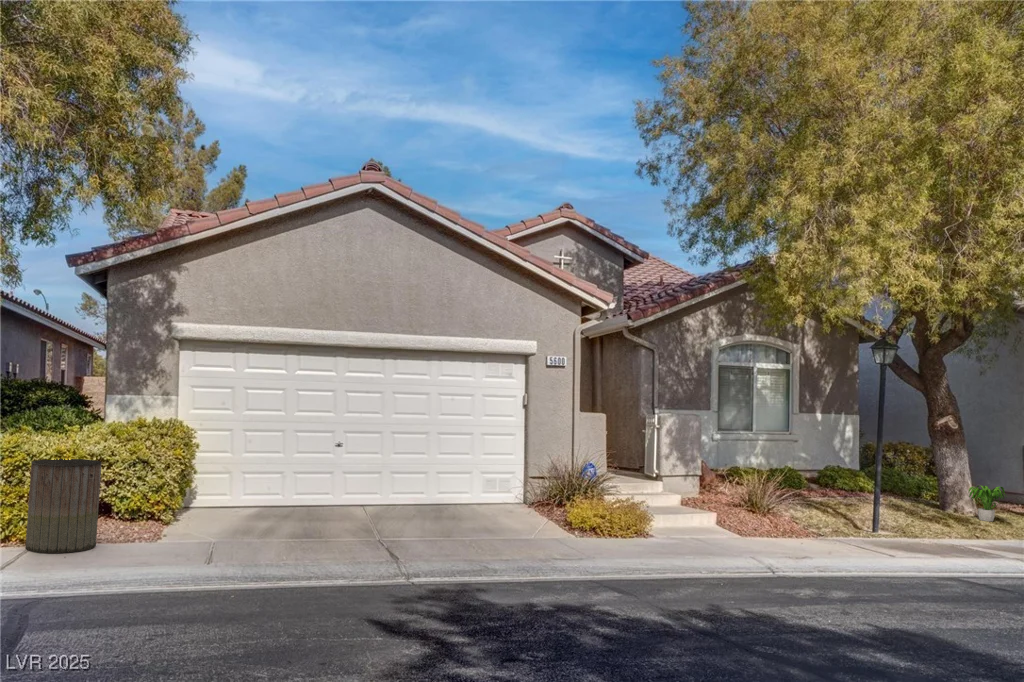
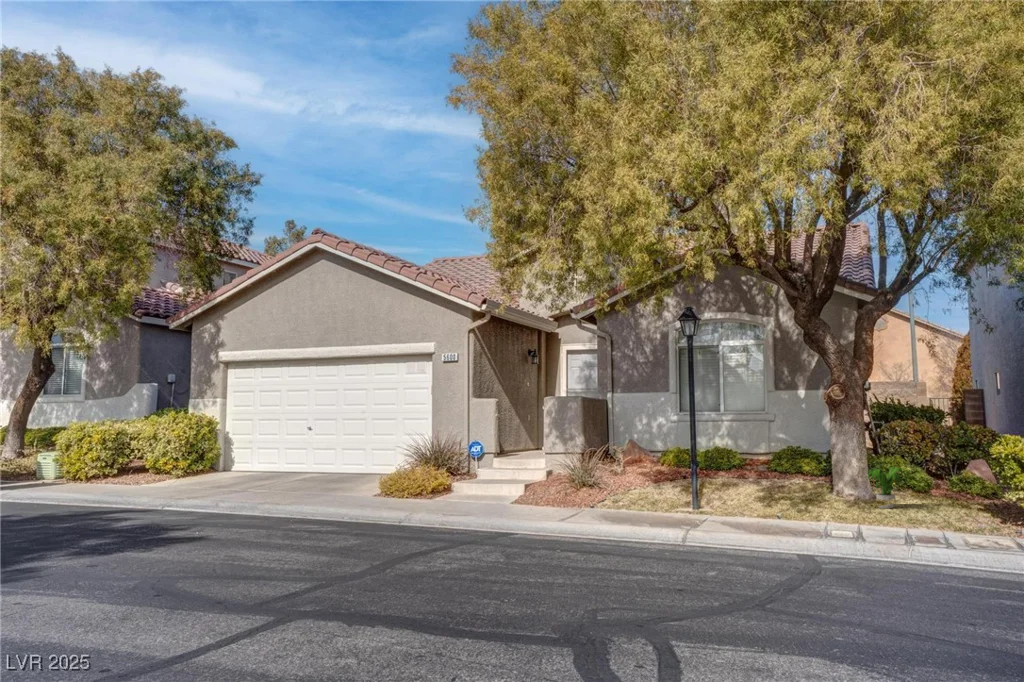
trash can: present [25,459,101,553] -> none [91,434,128,483]

